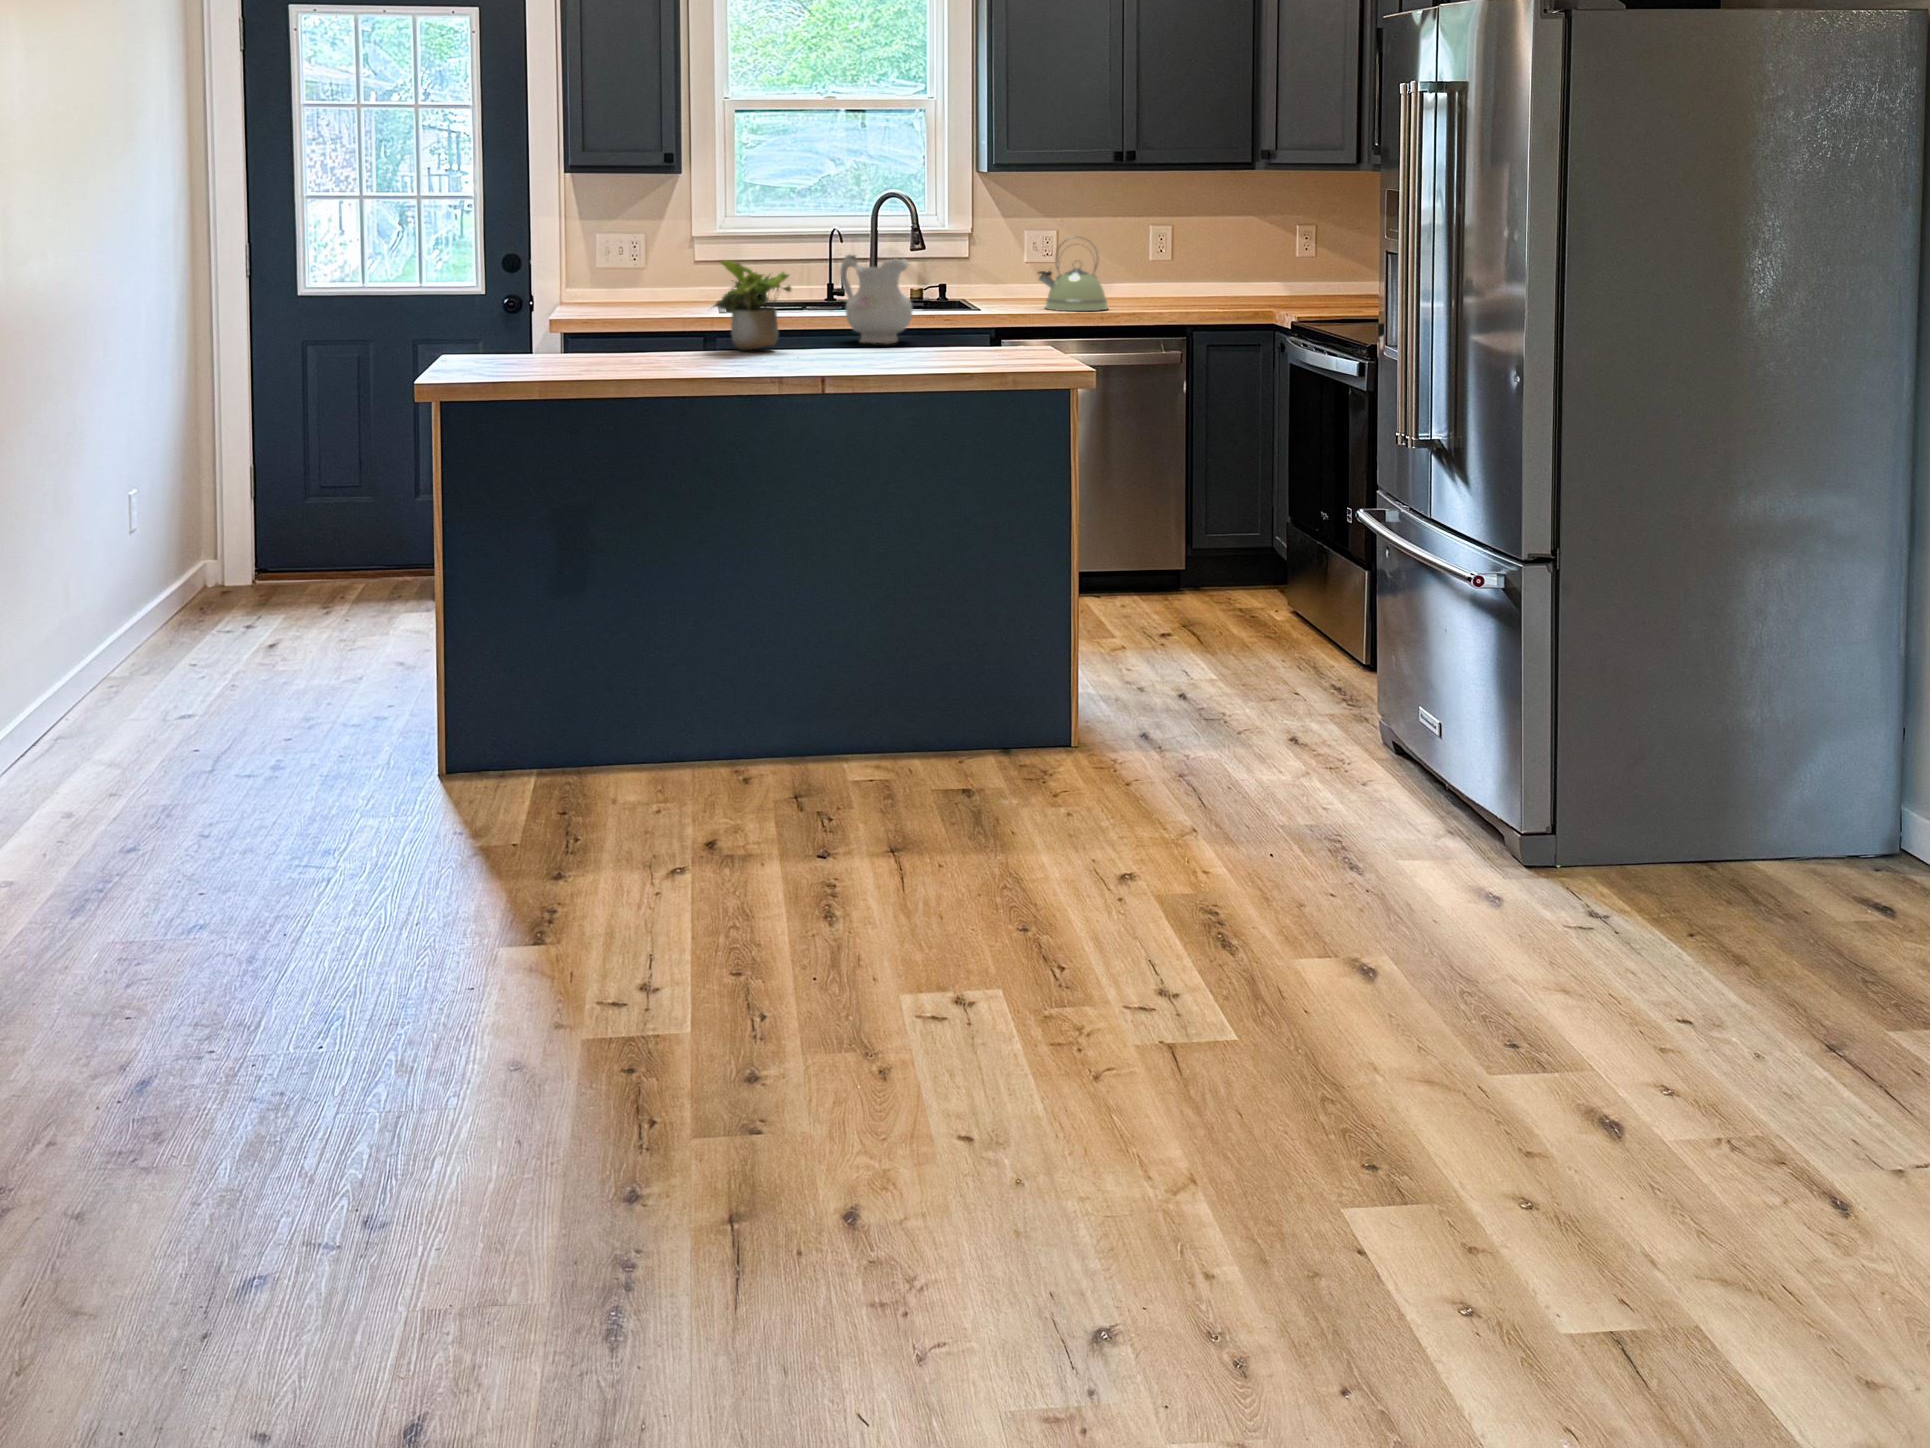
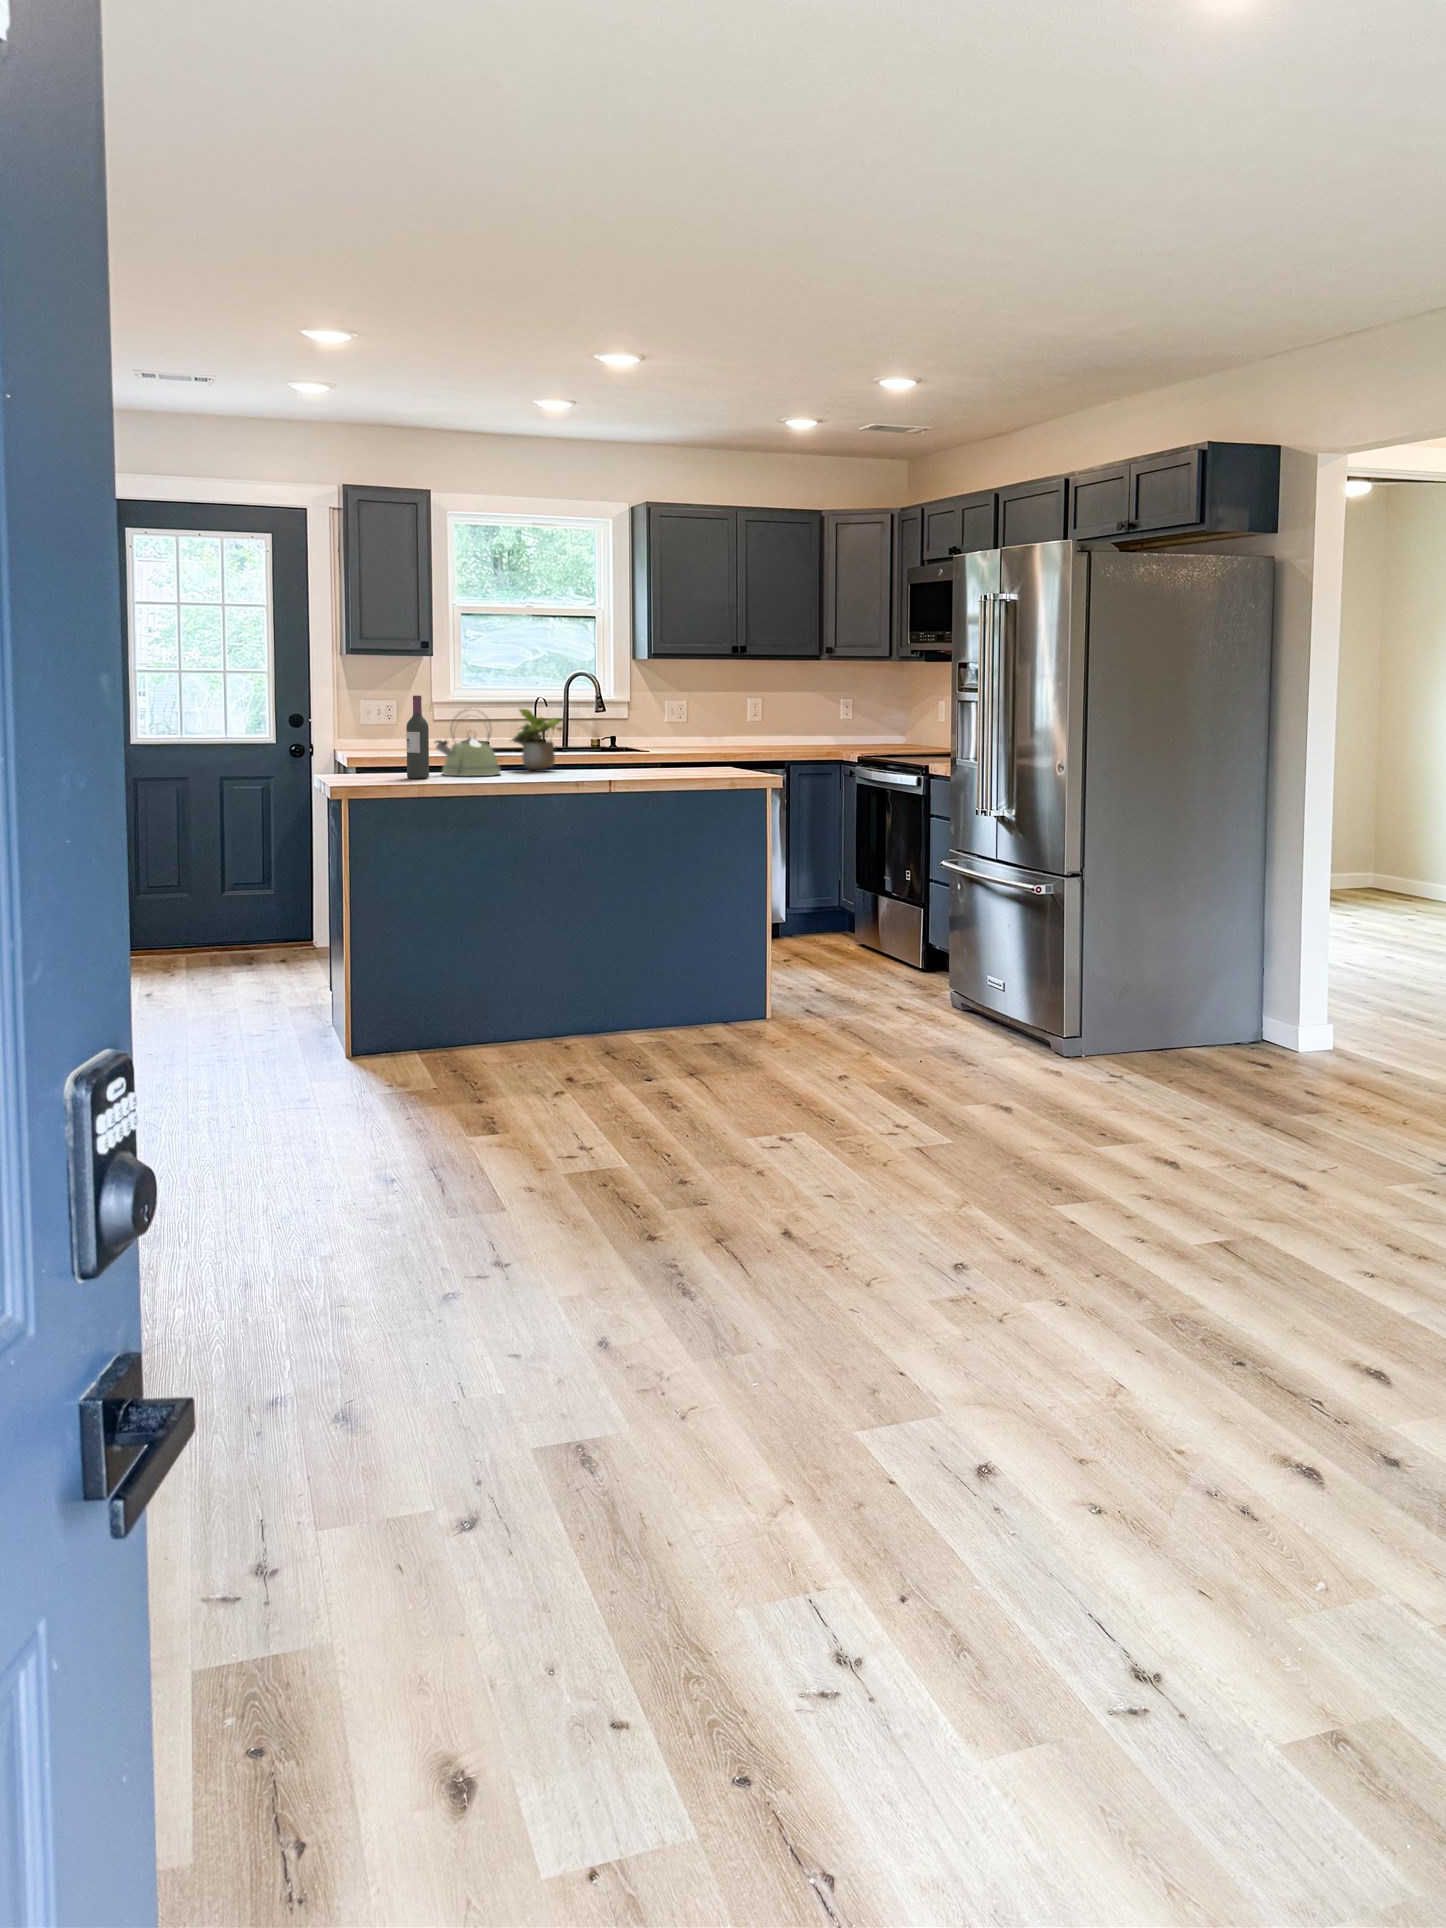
kettle: present [1038,241,1108,311] -> present [435,720,501,776]
wine bottle: none [534,246,566,368] -> present [406,695,429,779]
ceramic pitcher: present [840,255,912,344] -> none [584,708,635,767]

